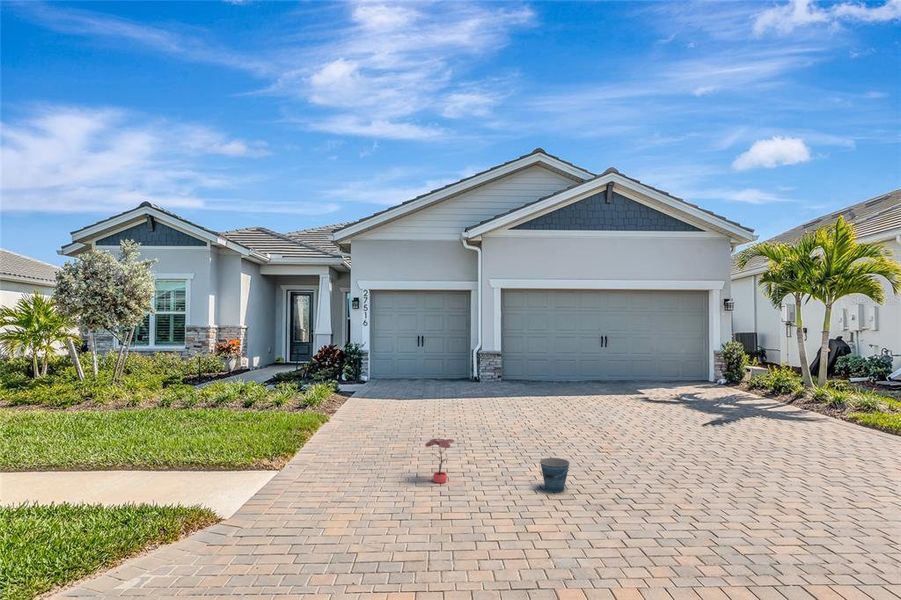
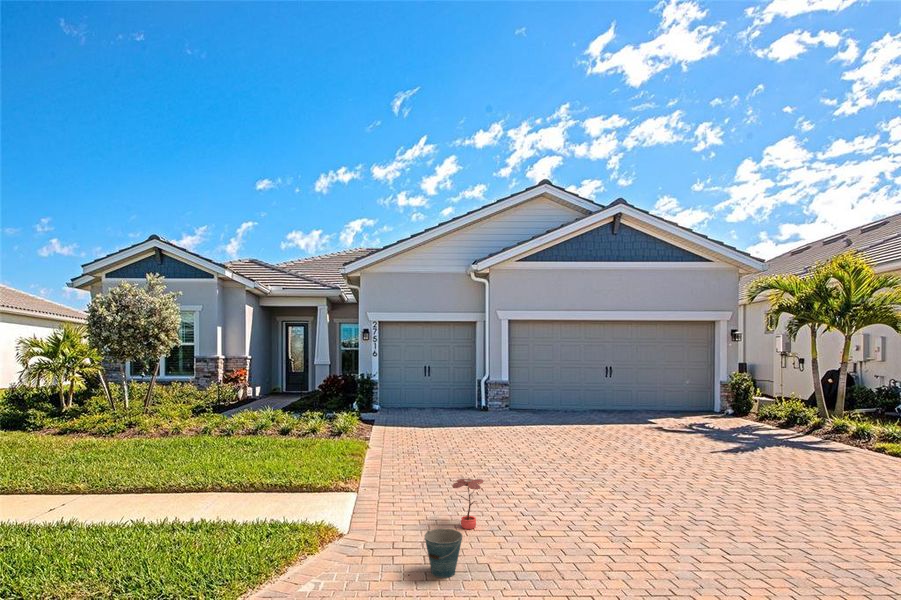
bucket: present [540,458,570,492] -> present [424,529,463,578]

